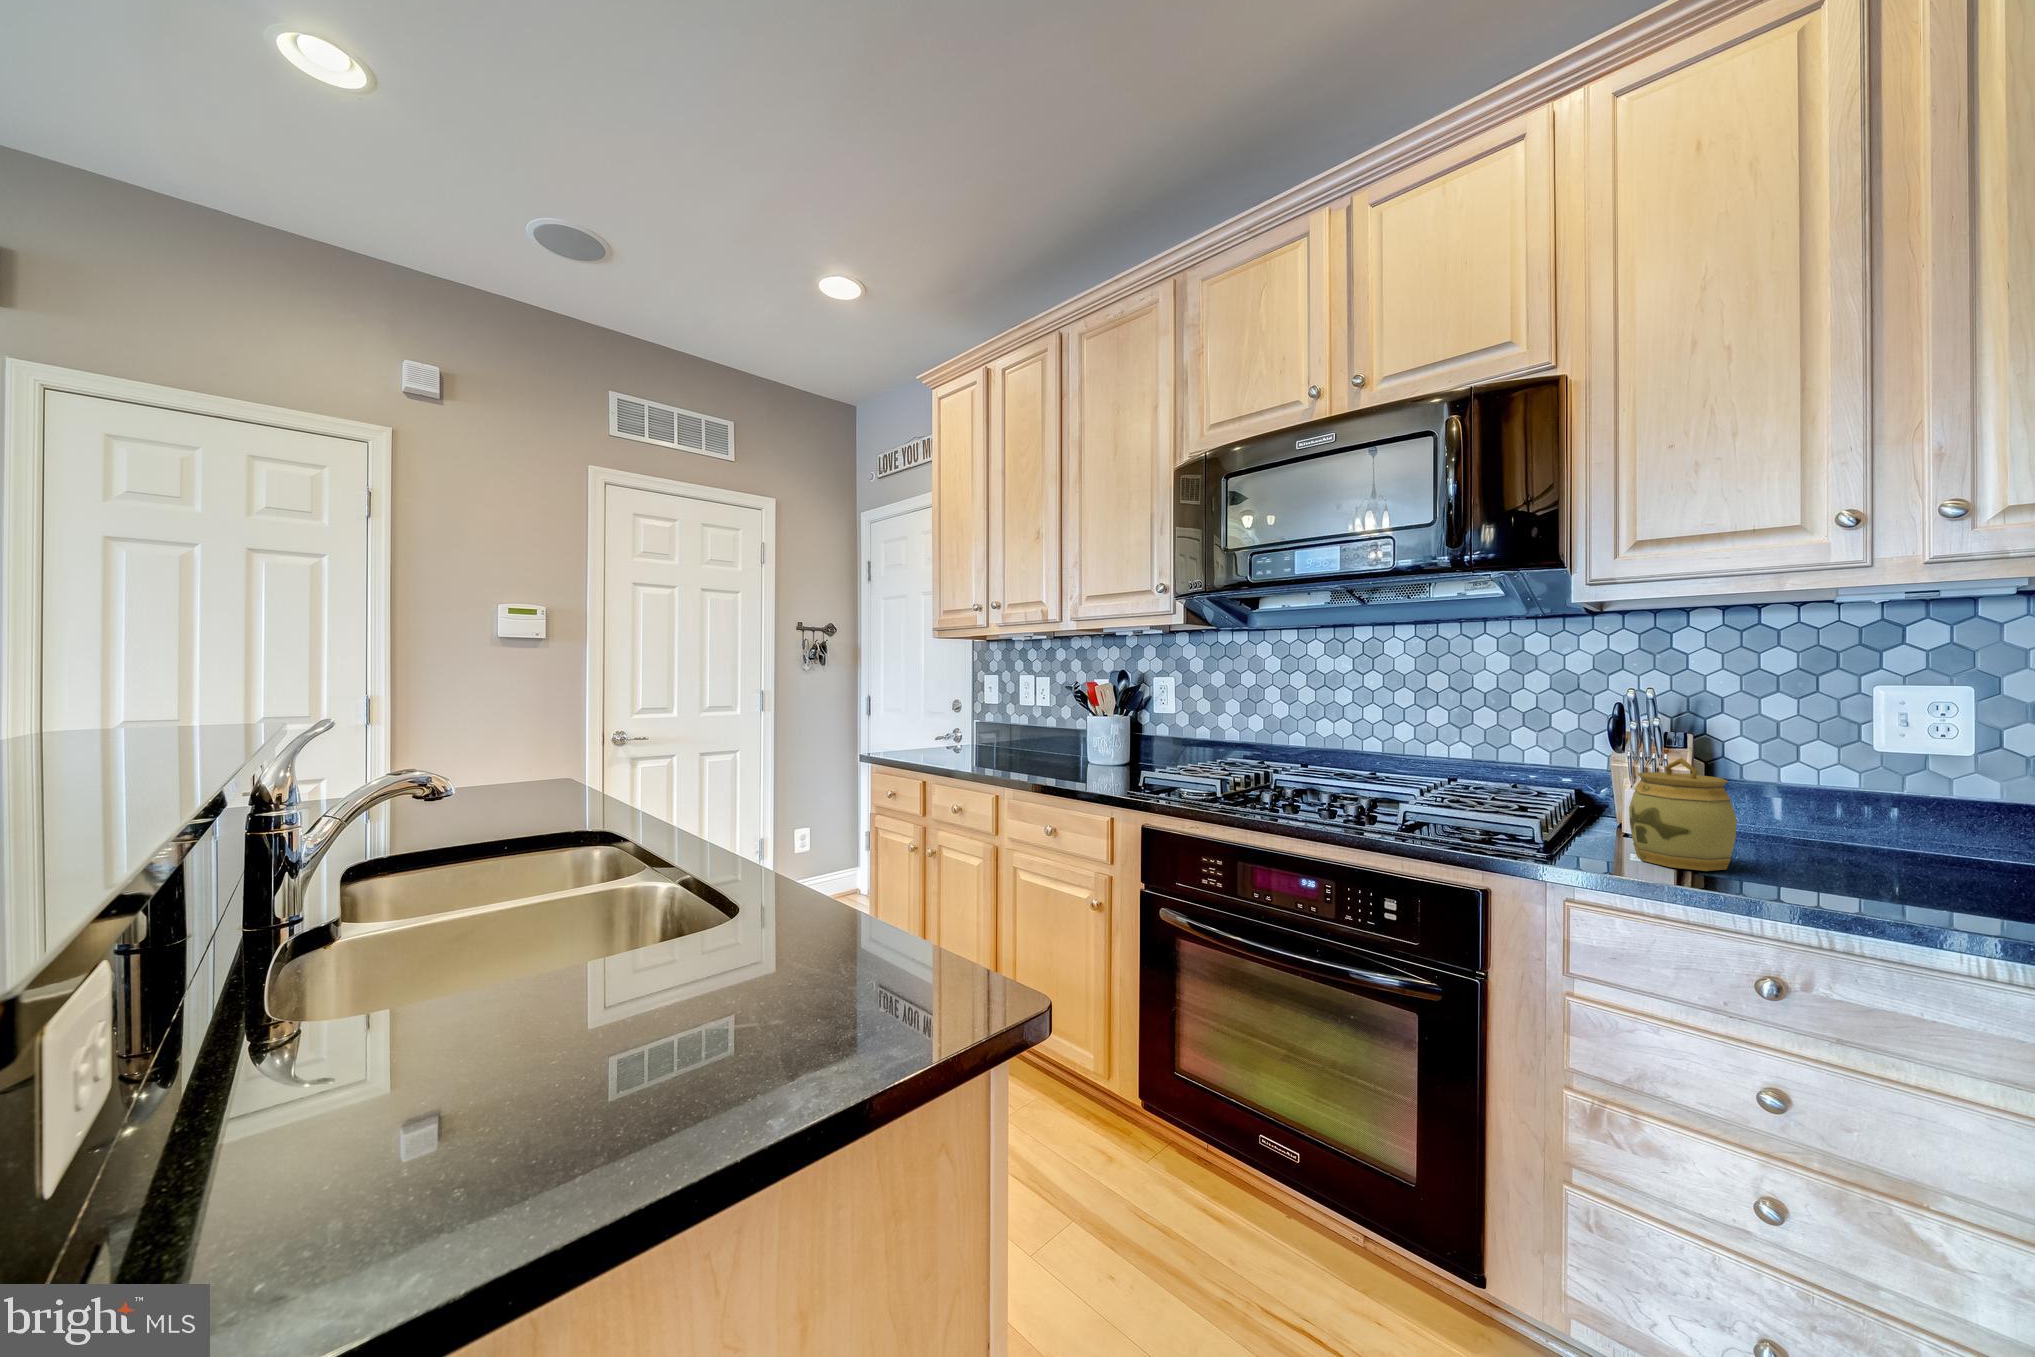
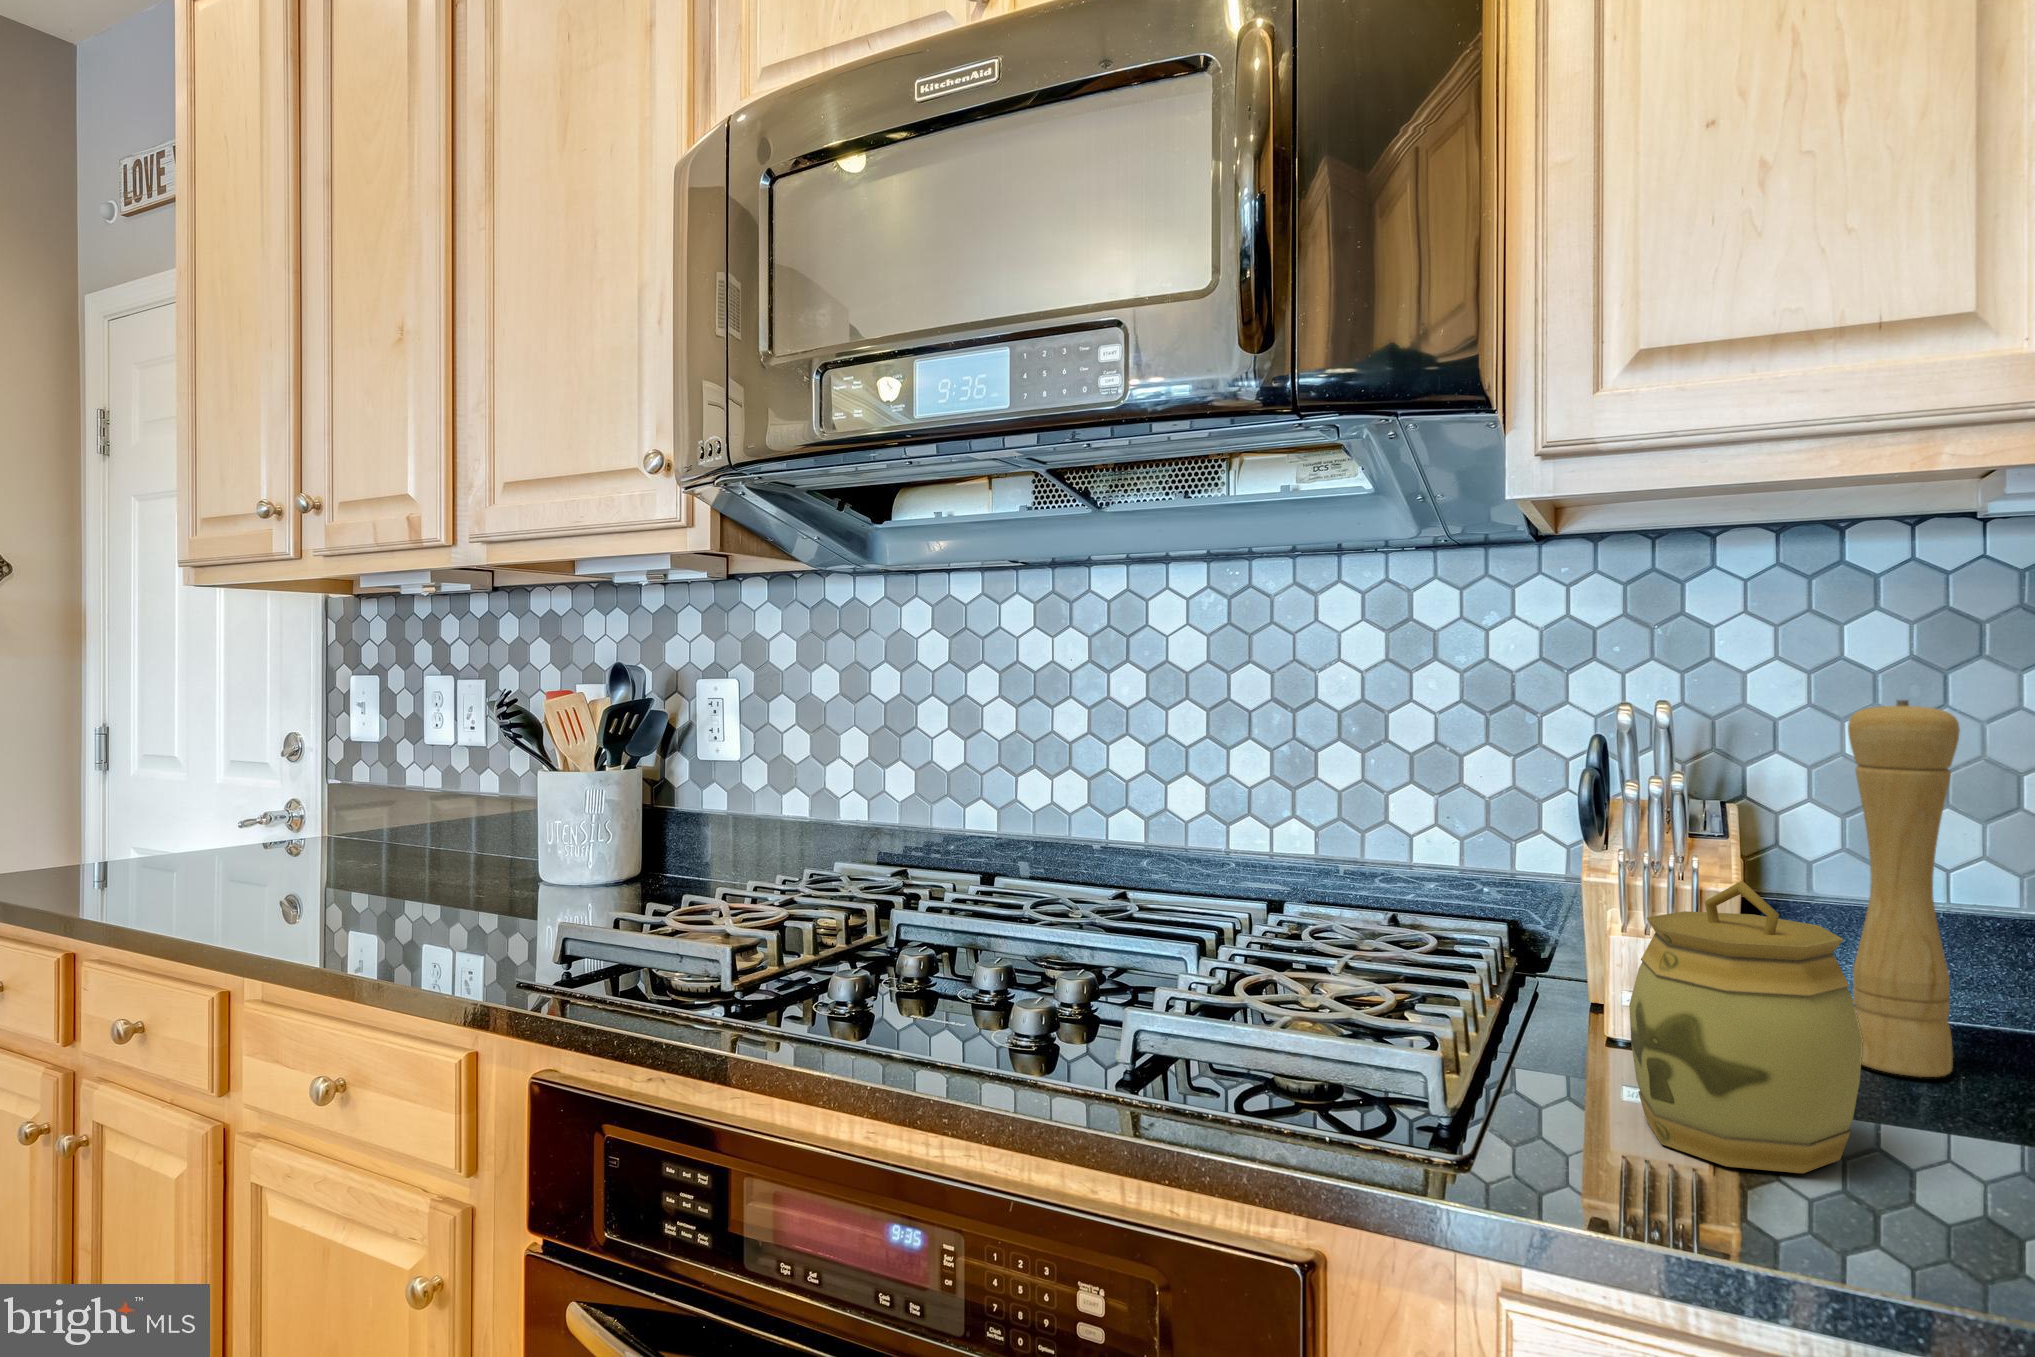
pepper mill: none [1749,687,1807,853] -> present [1848,700,1960,1077]

